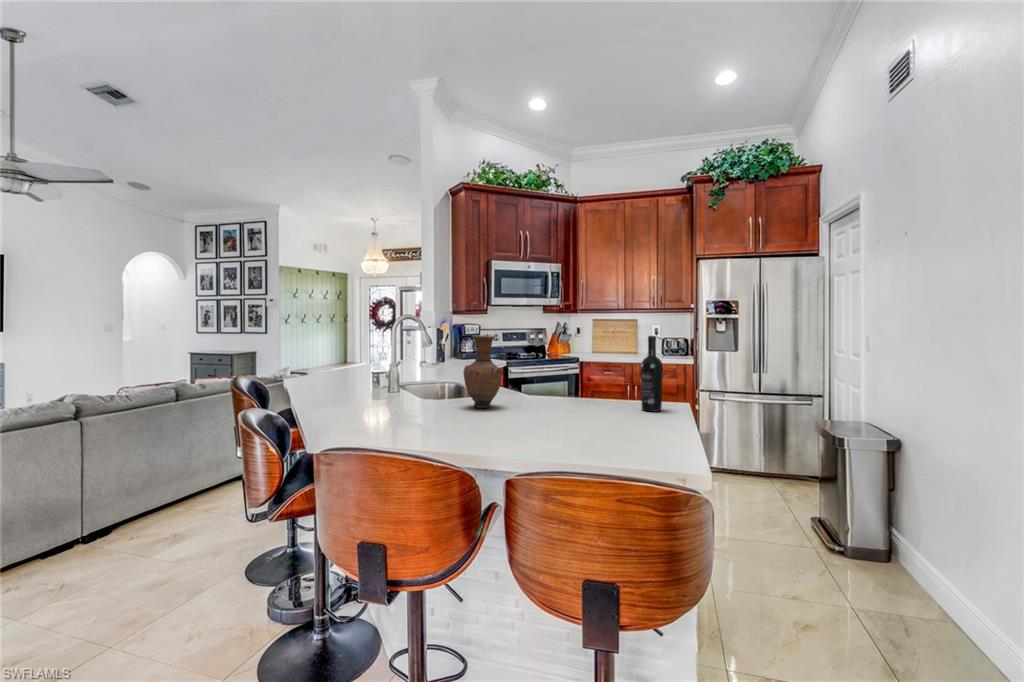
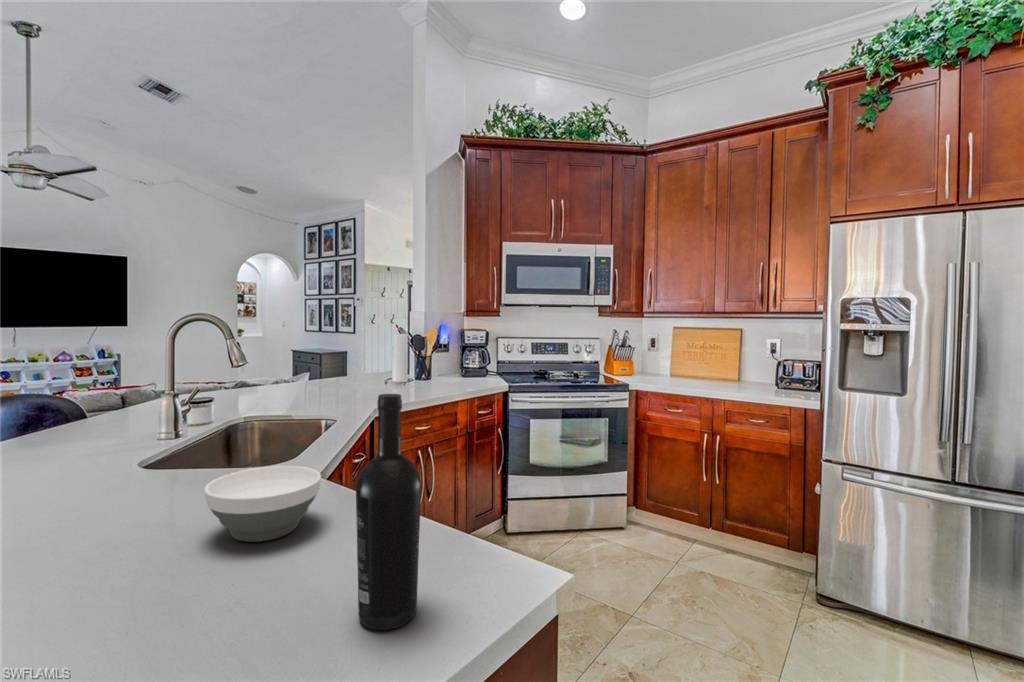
vase: present [464,335,503,408] -> none [52,367,156,528]
bowl: none [535,380,580,406] -> present [204,466,321,542]

